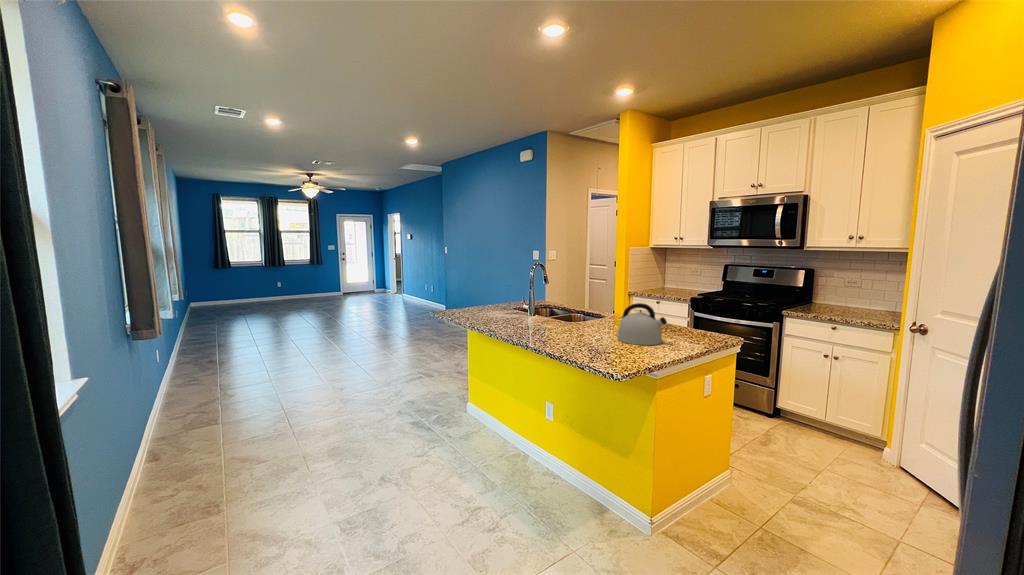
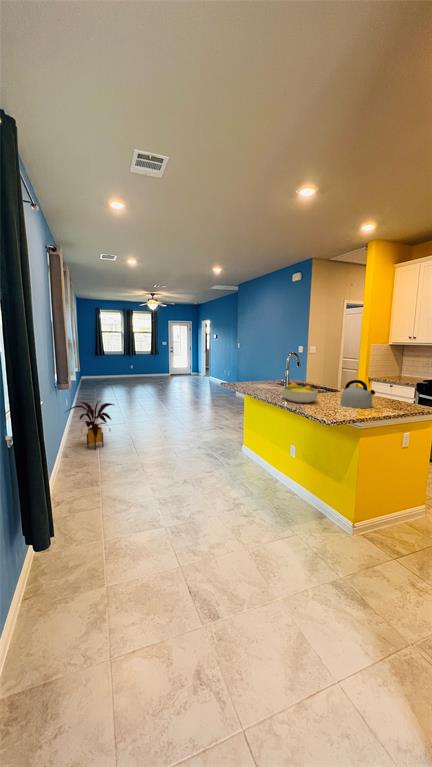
fruit bowl: none [531,309,586,342] -> present [282,382,318,403]
house plant: none [148,350,253,435] -> present [66,402,114,450]

